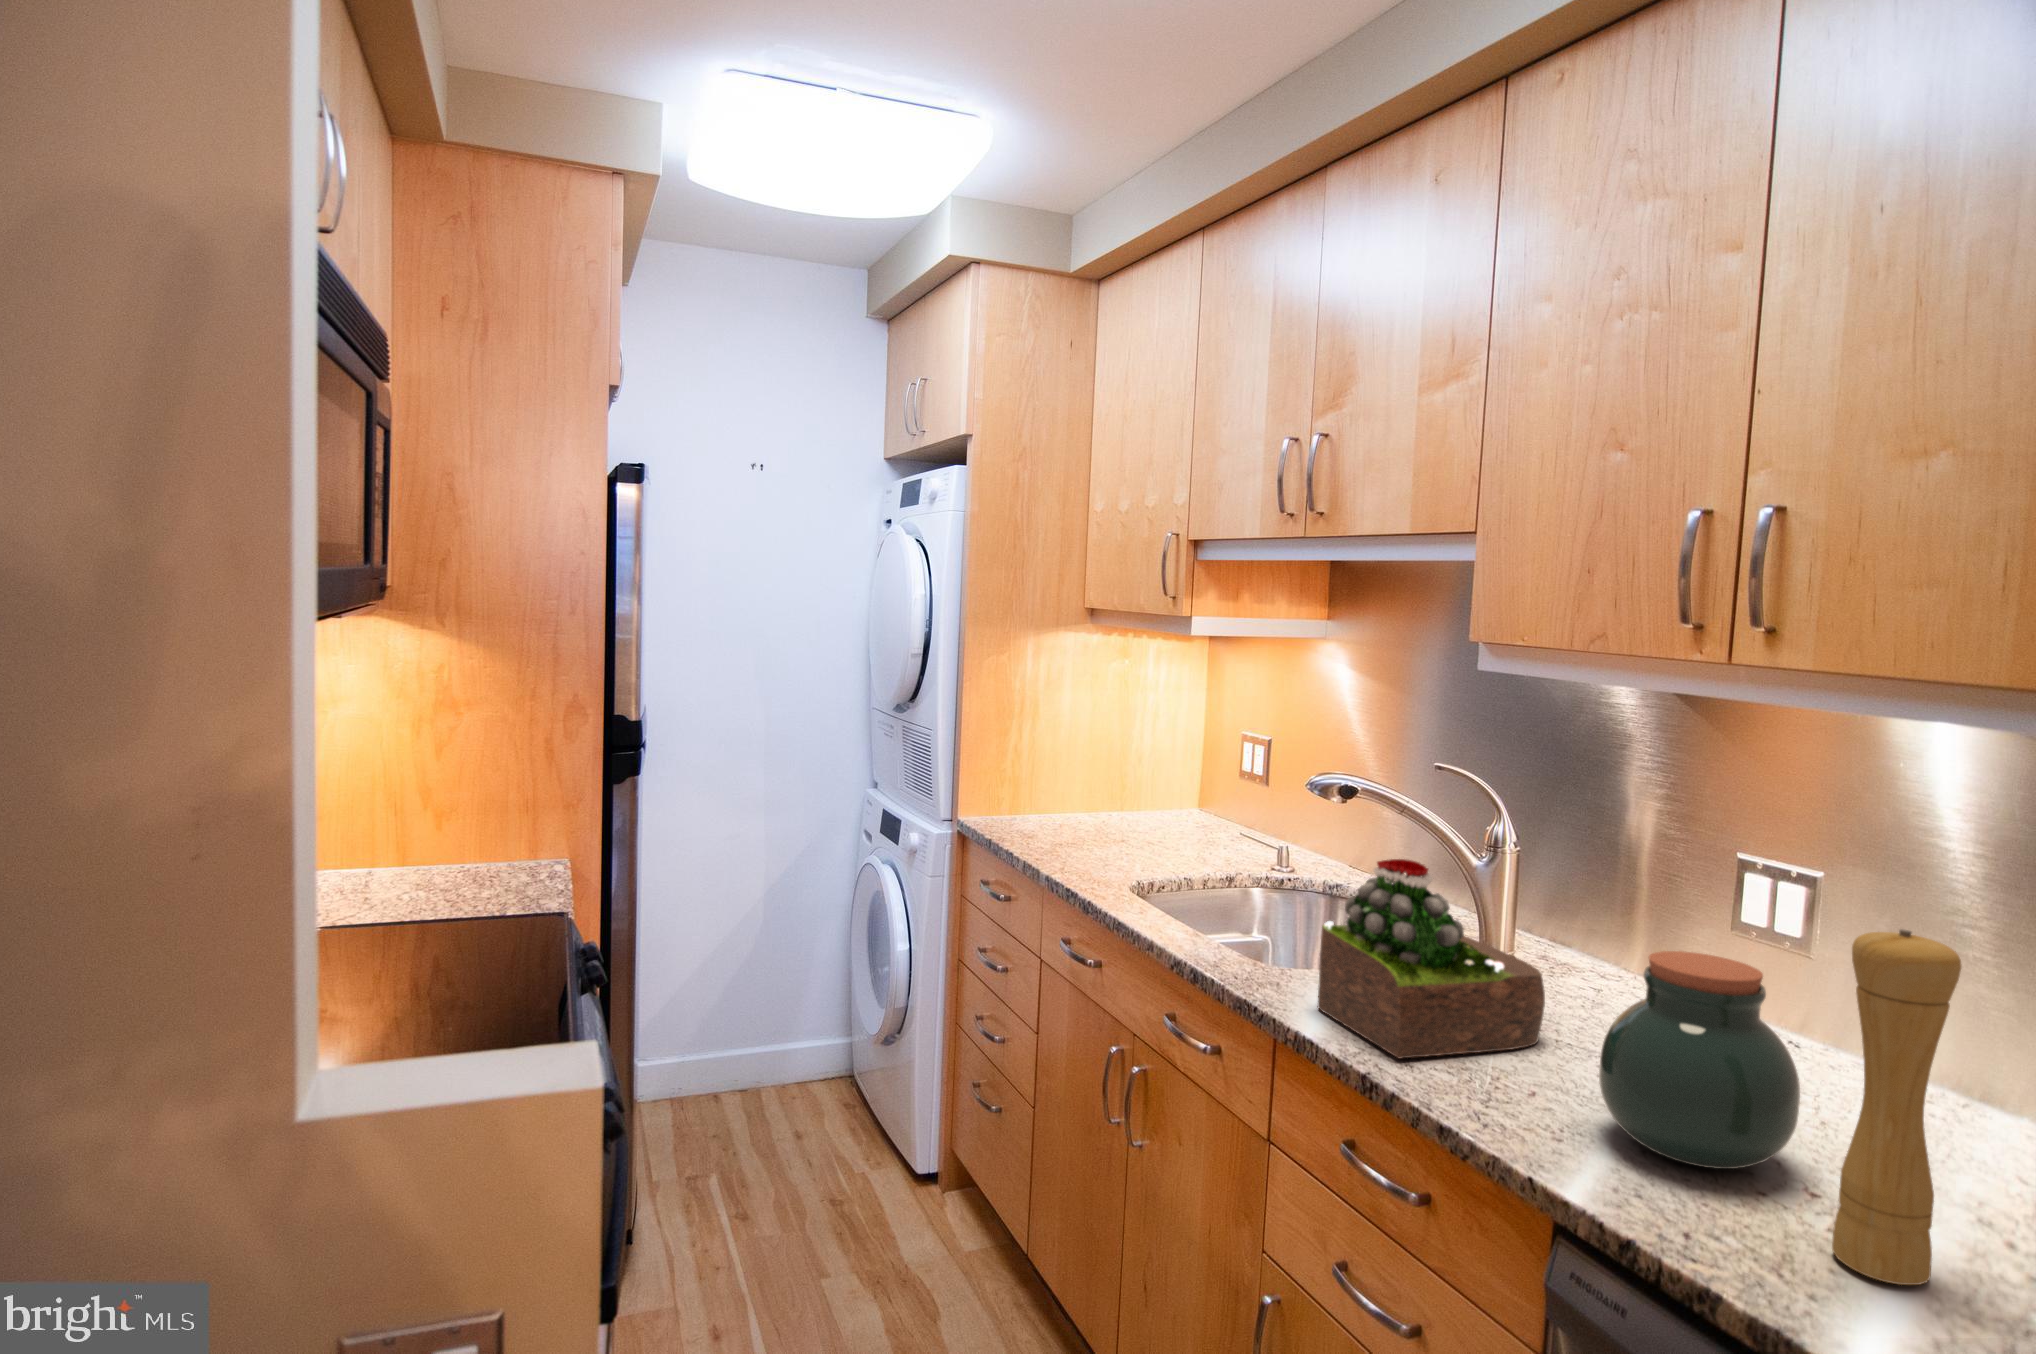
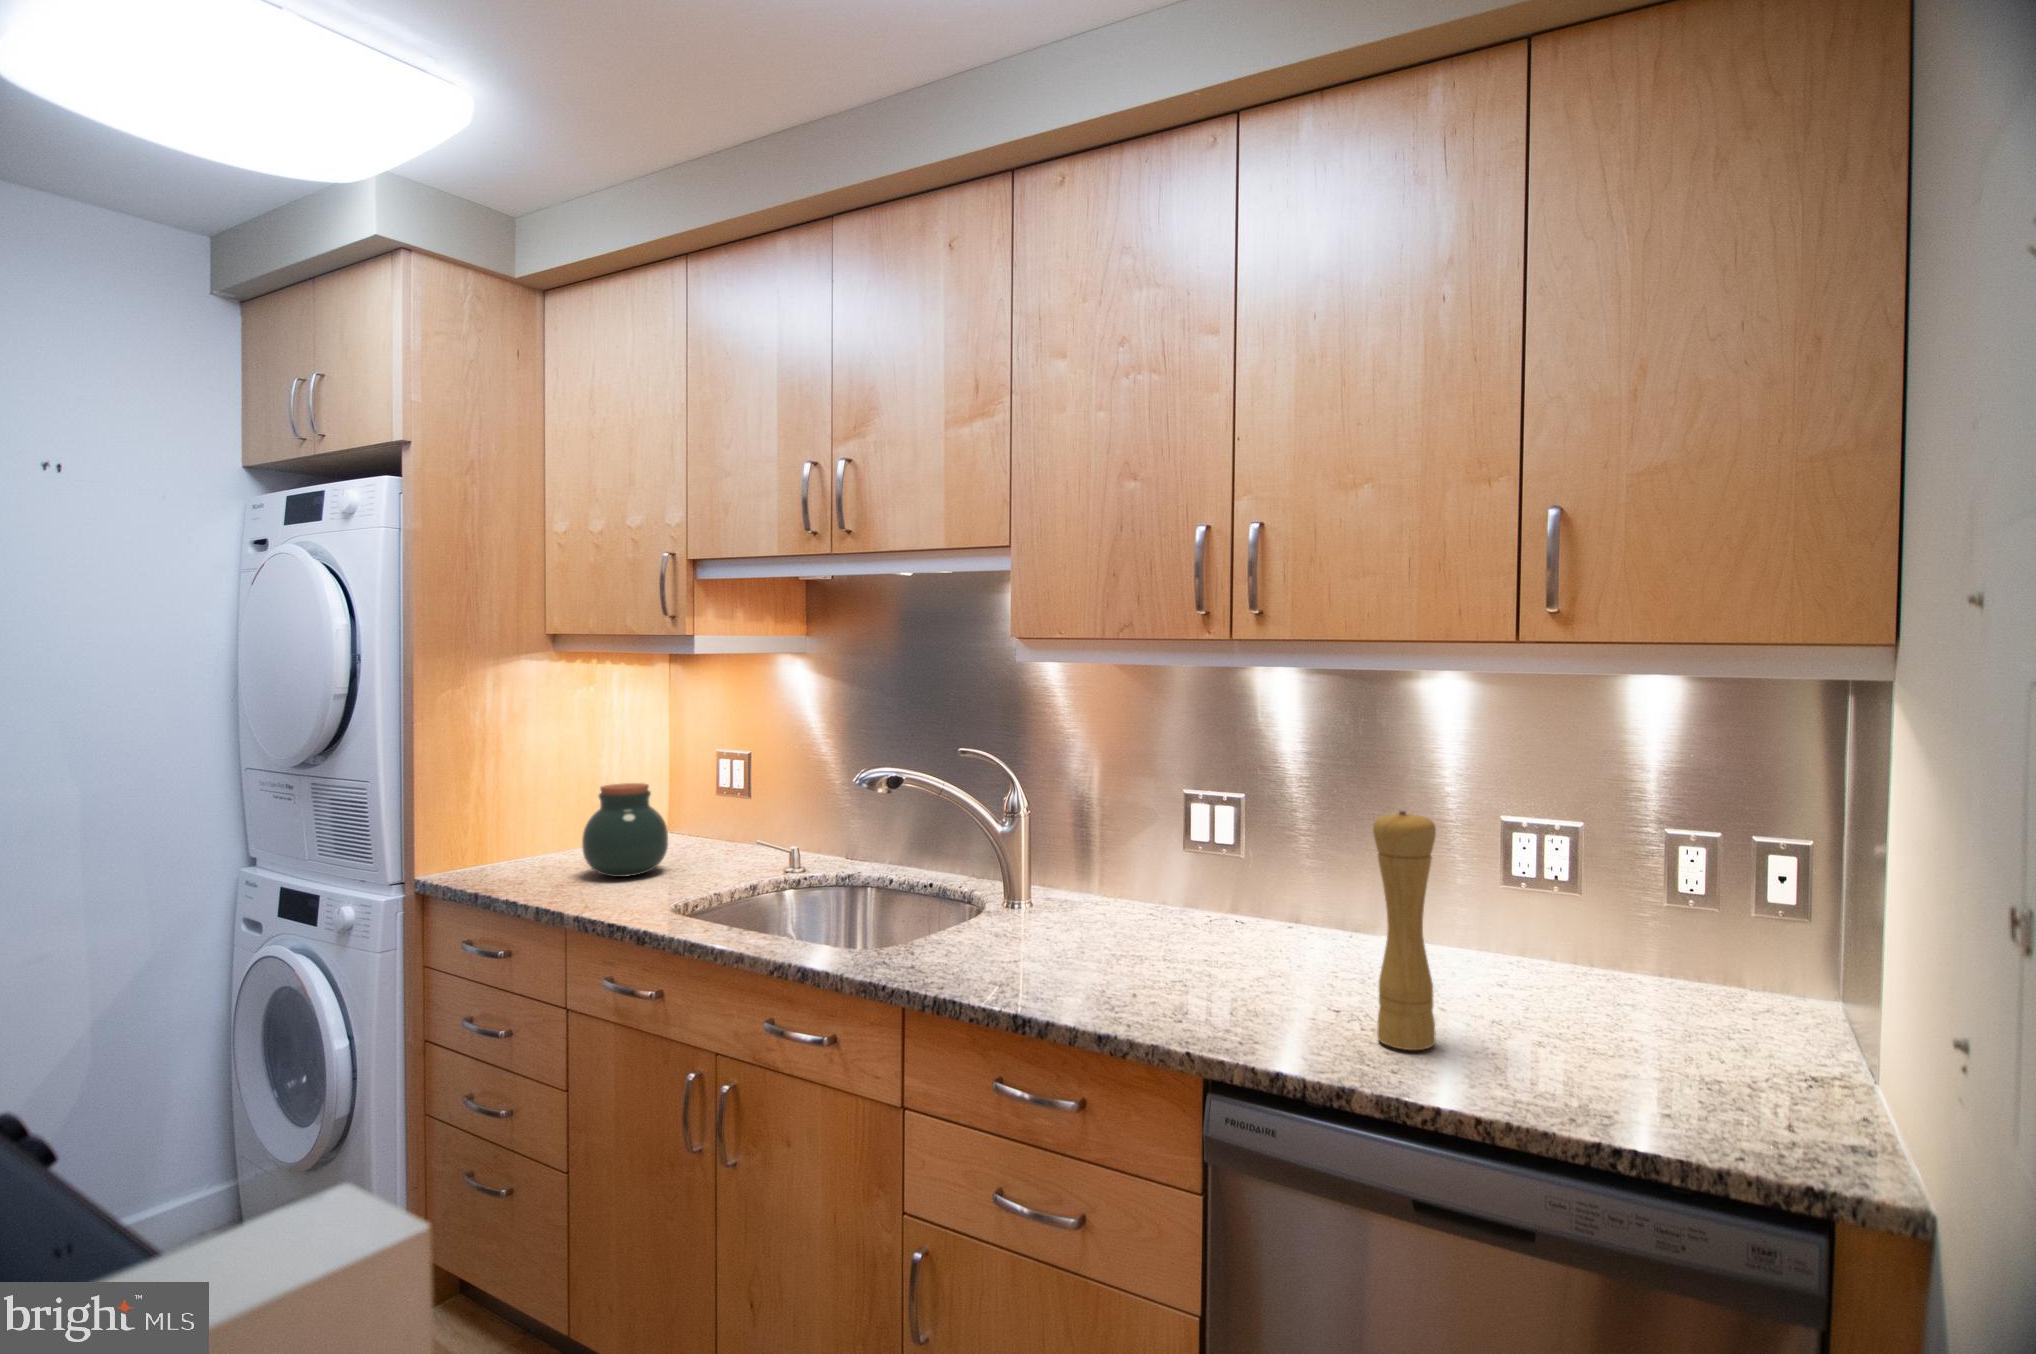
succulent plant: present [1318,859,1545,1059] -> none [931,830,1105,995]
jar: present [1599,951,1800,1169] -> present [582,783,668,877]

